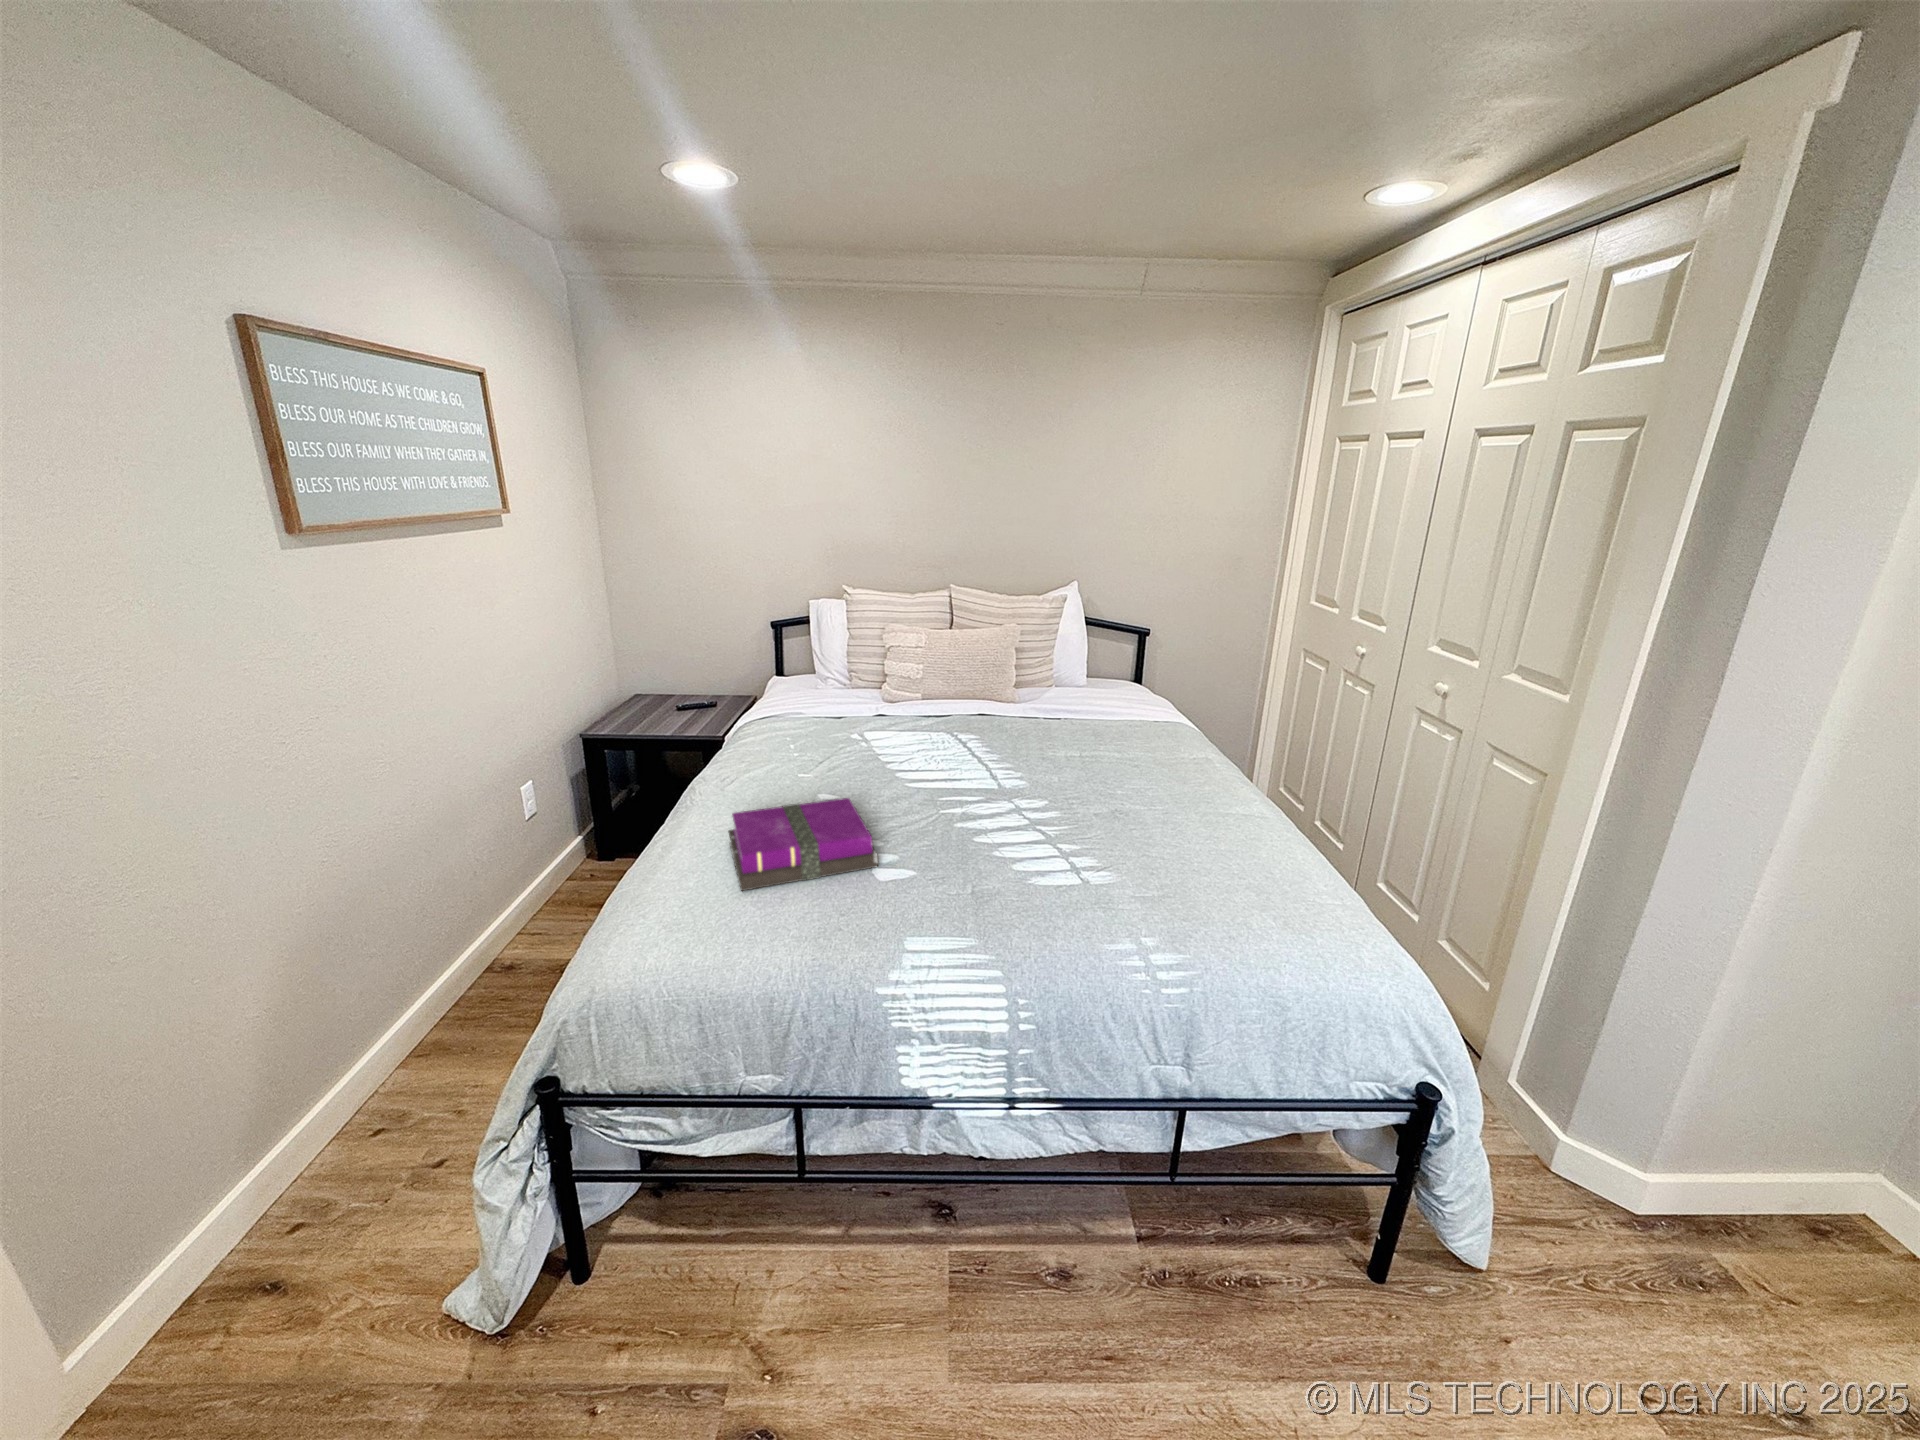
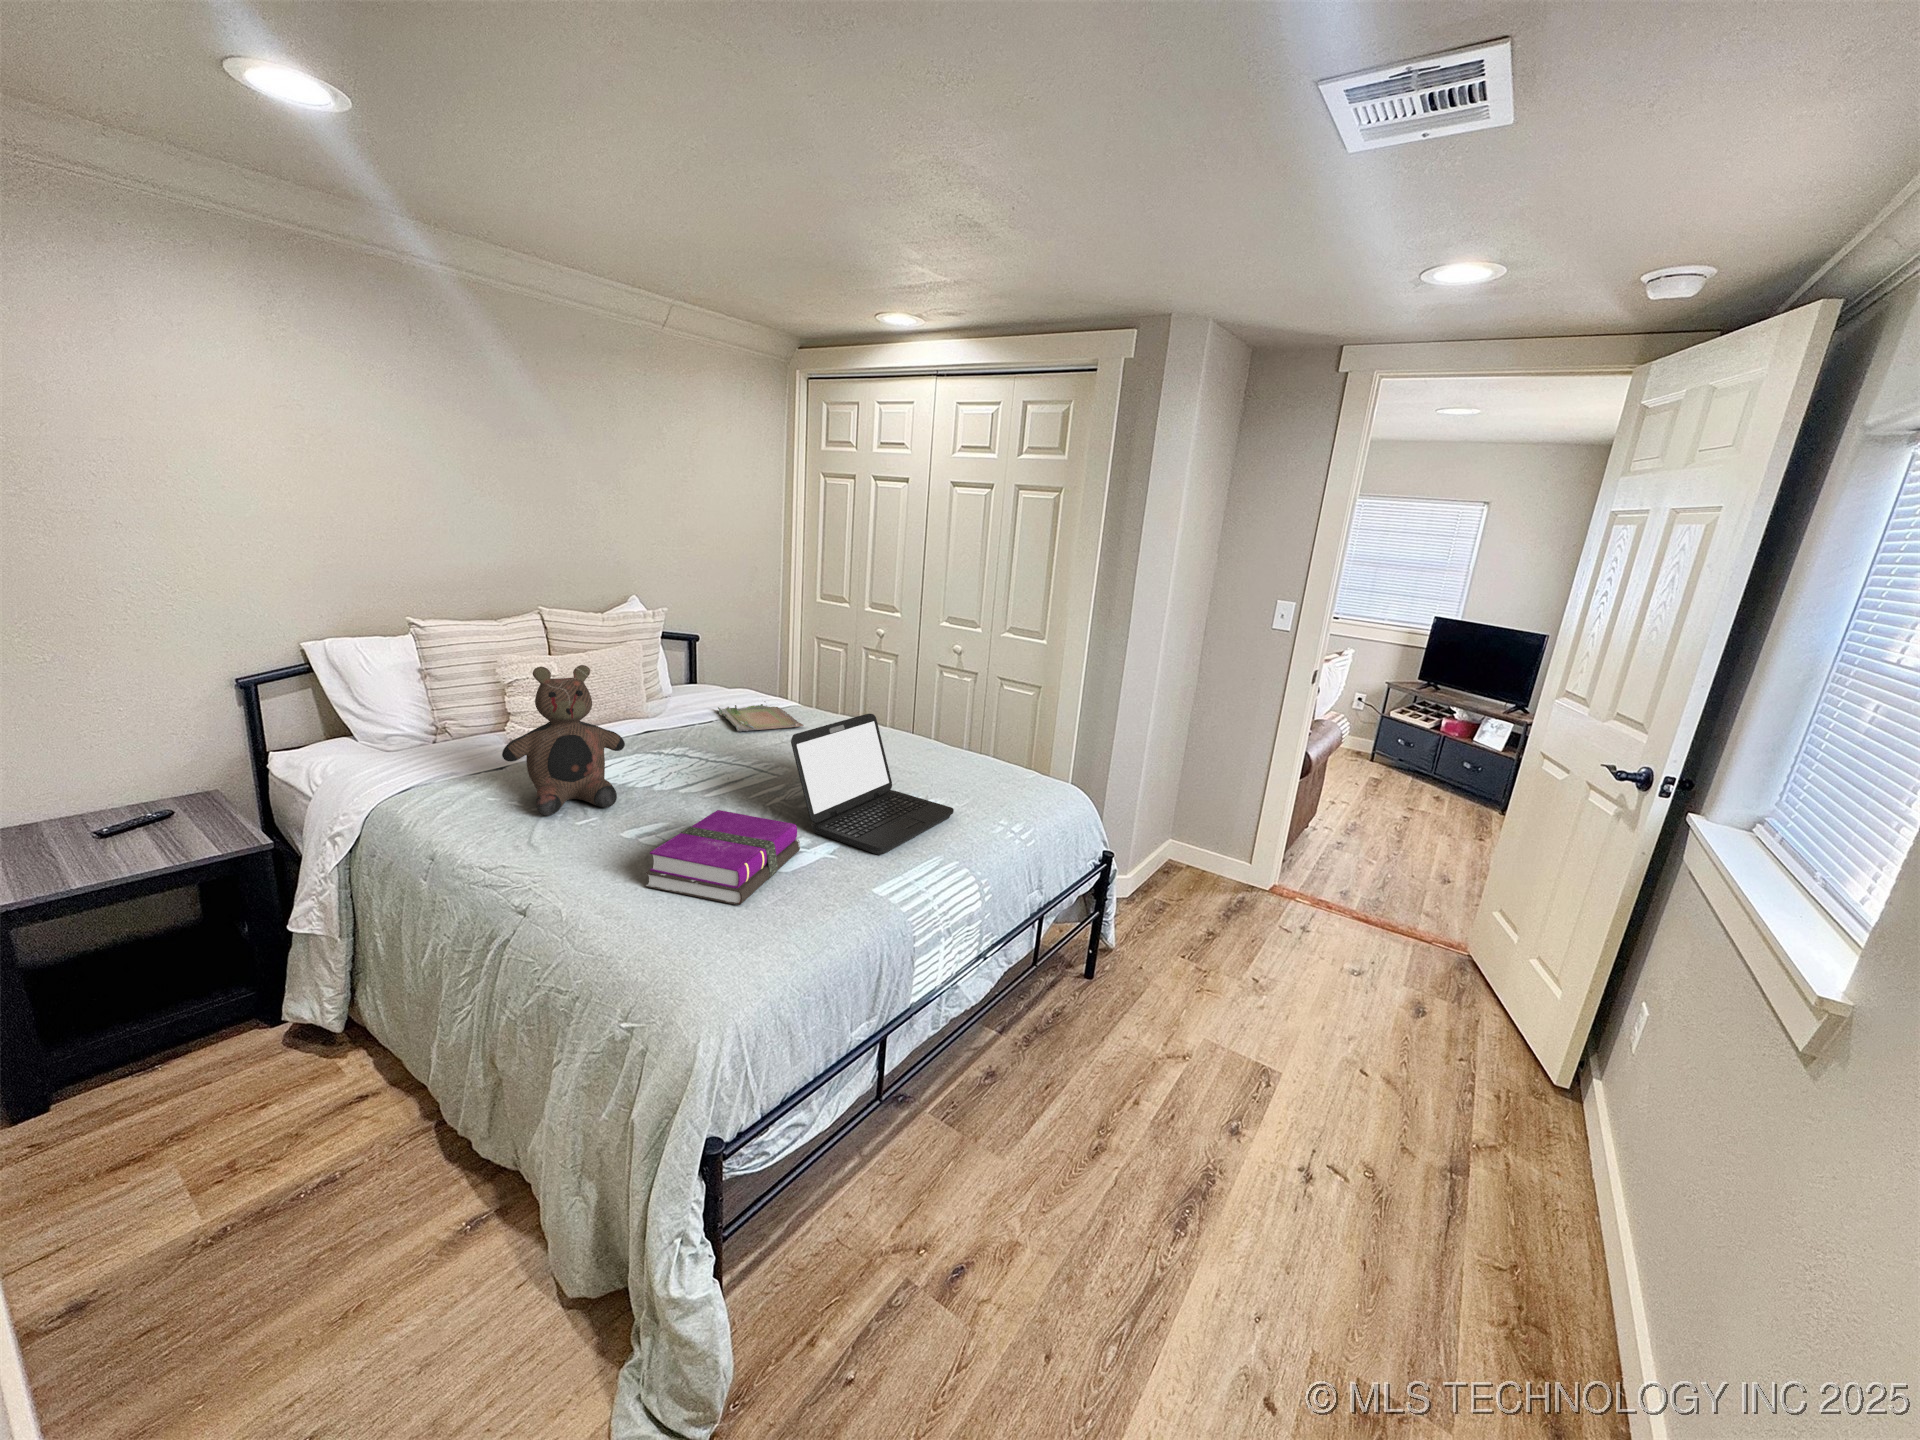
teddy bear: none [786,634,885,770] -> present [502,665,625,816]
tray: none [1066,706,1157,745] -> present [718,701,804,731]
laptop: none [924,739,1106,909] -> present [791,714,954,855]

